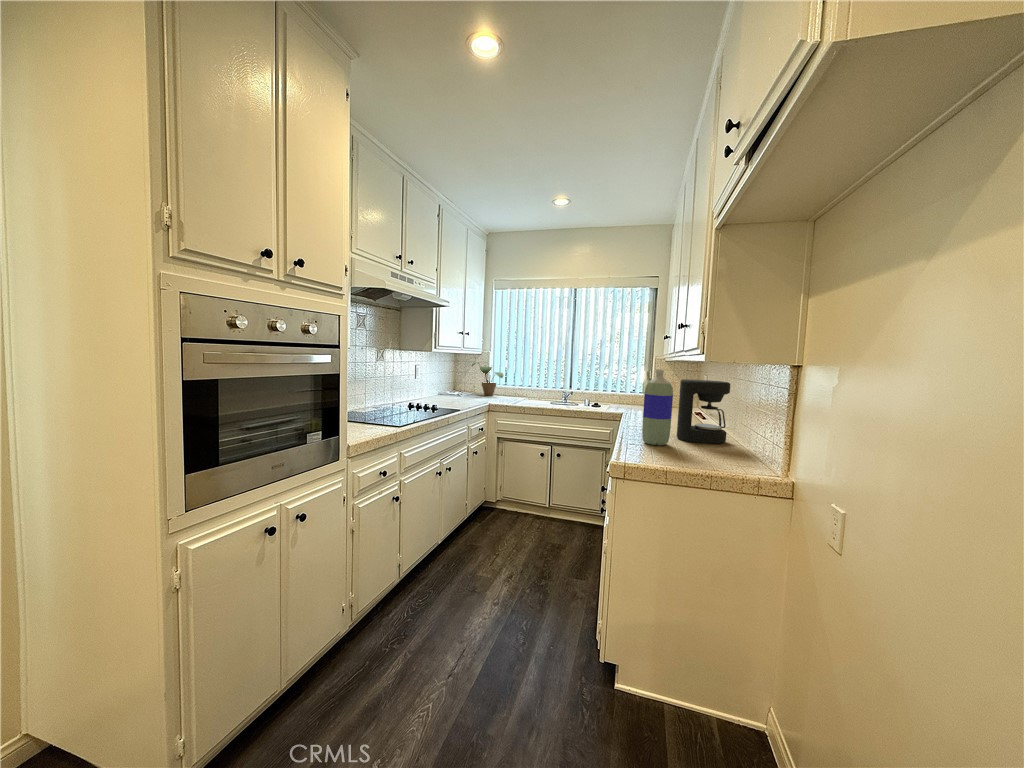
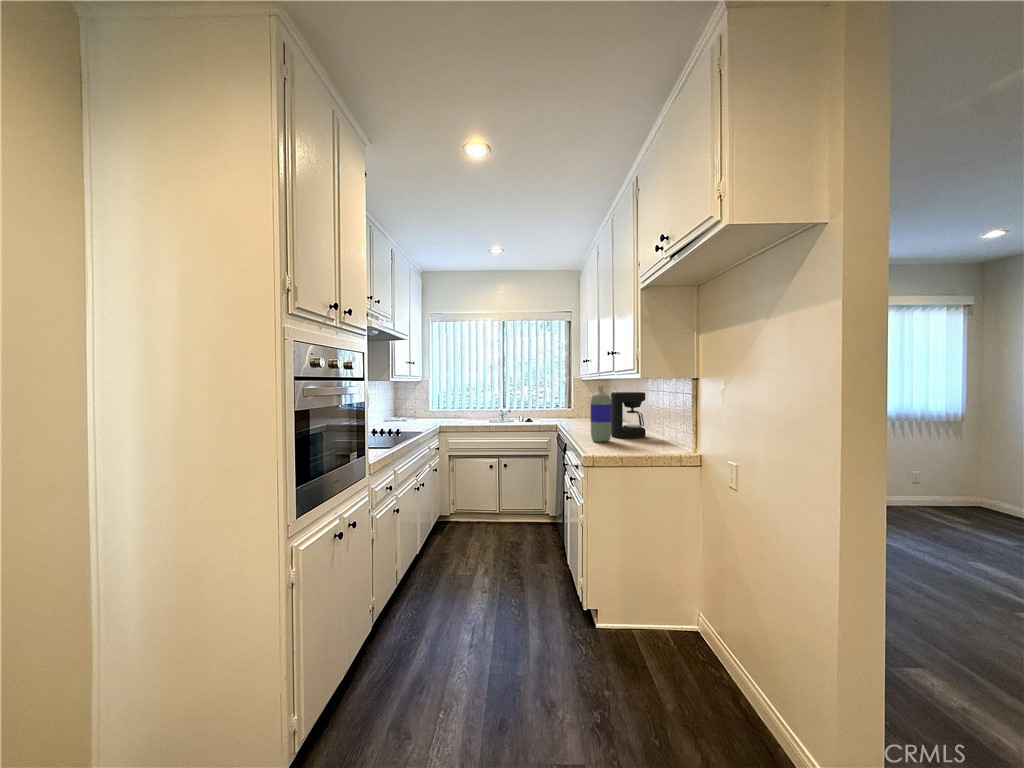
potted plant: present [472,363,503,396] -> none [413,387,444,419]

